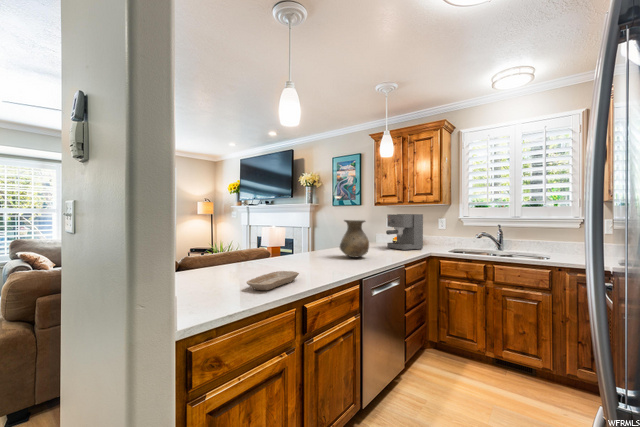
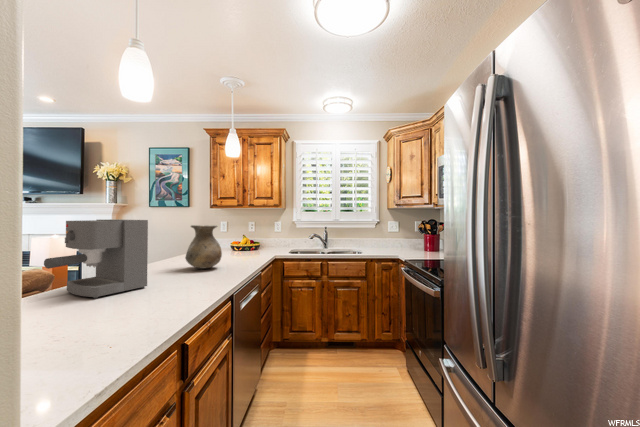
coffee maker: present [386,214,423,250] -> present [44,219,148,299]
tray: present [246,271,299,290] -> none [87,299,163,338]

